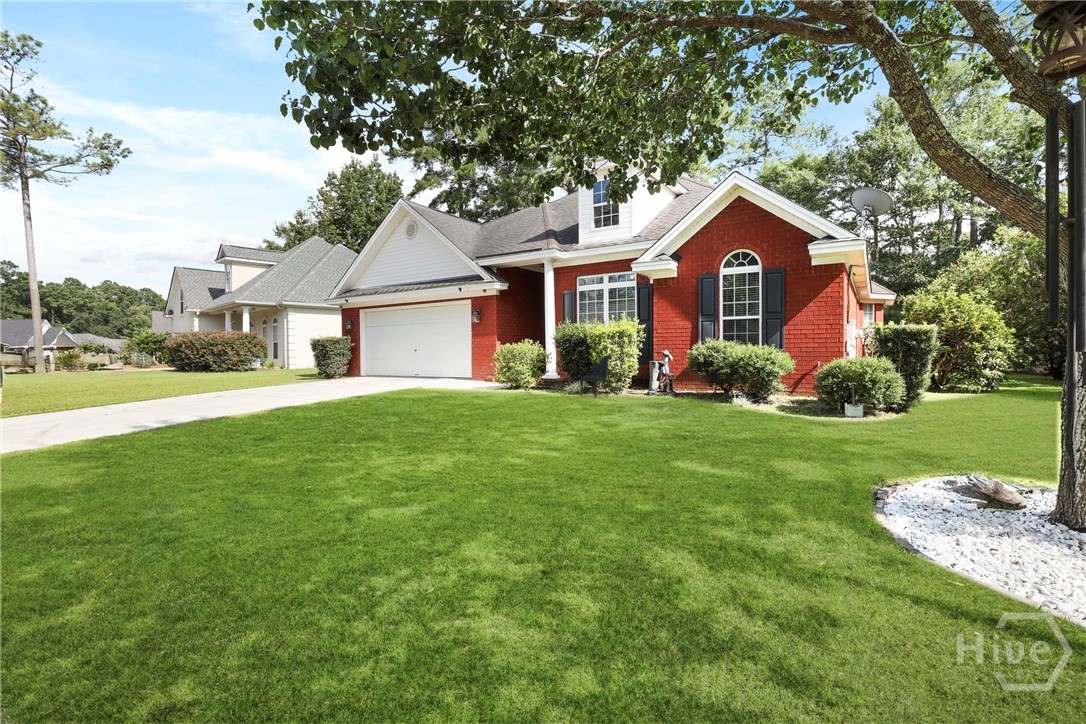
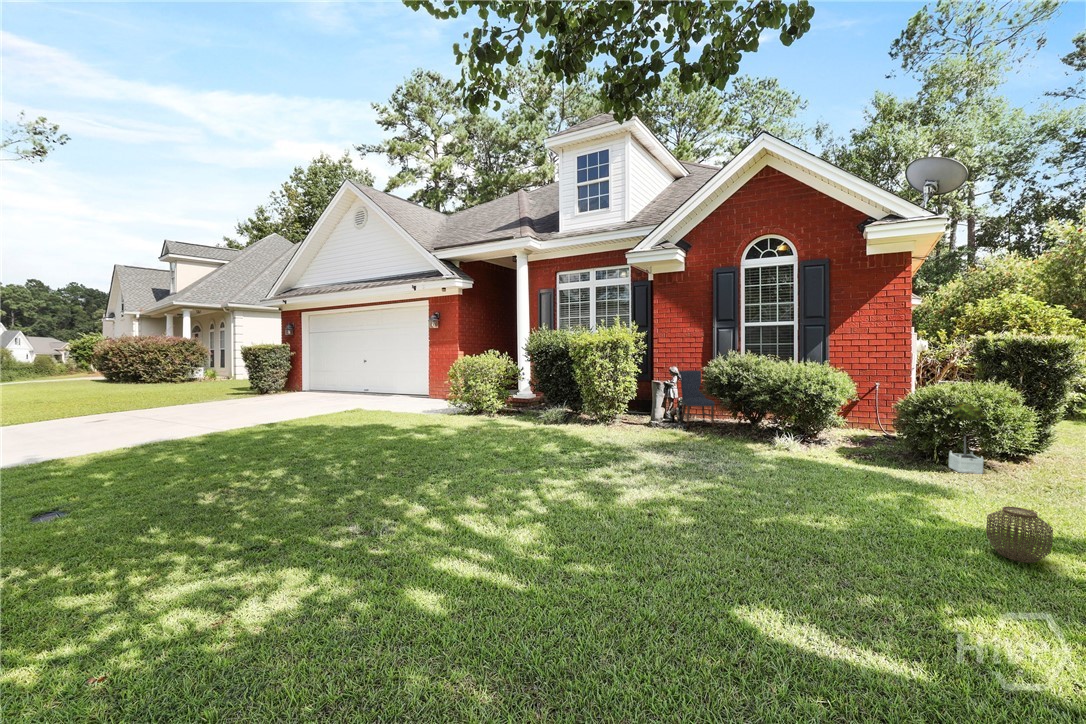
chair: present [580,355,611,397] -> present [679,370,715,426]
woven basket: none [814,415,843,443] -> present [986,507,1053,563]

